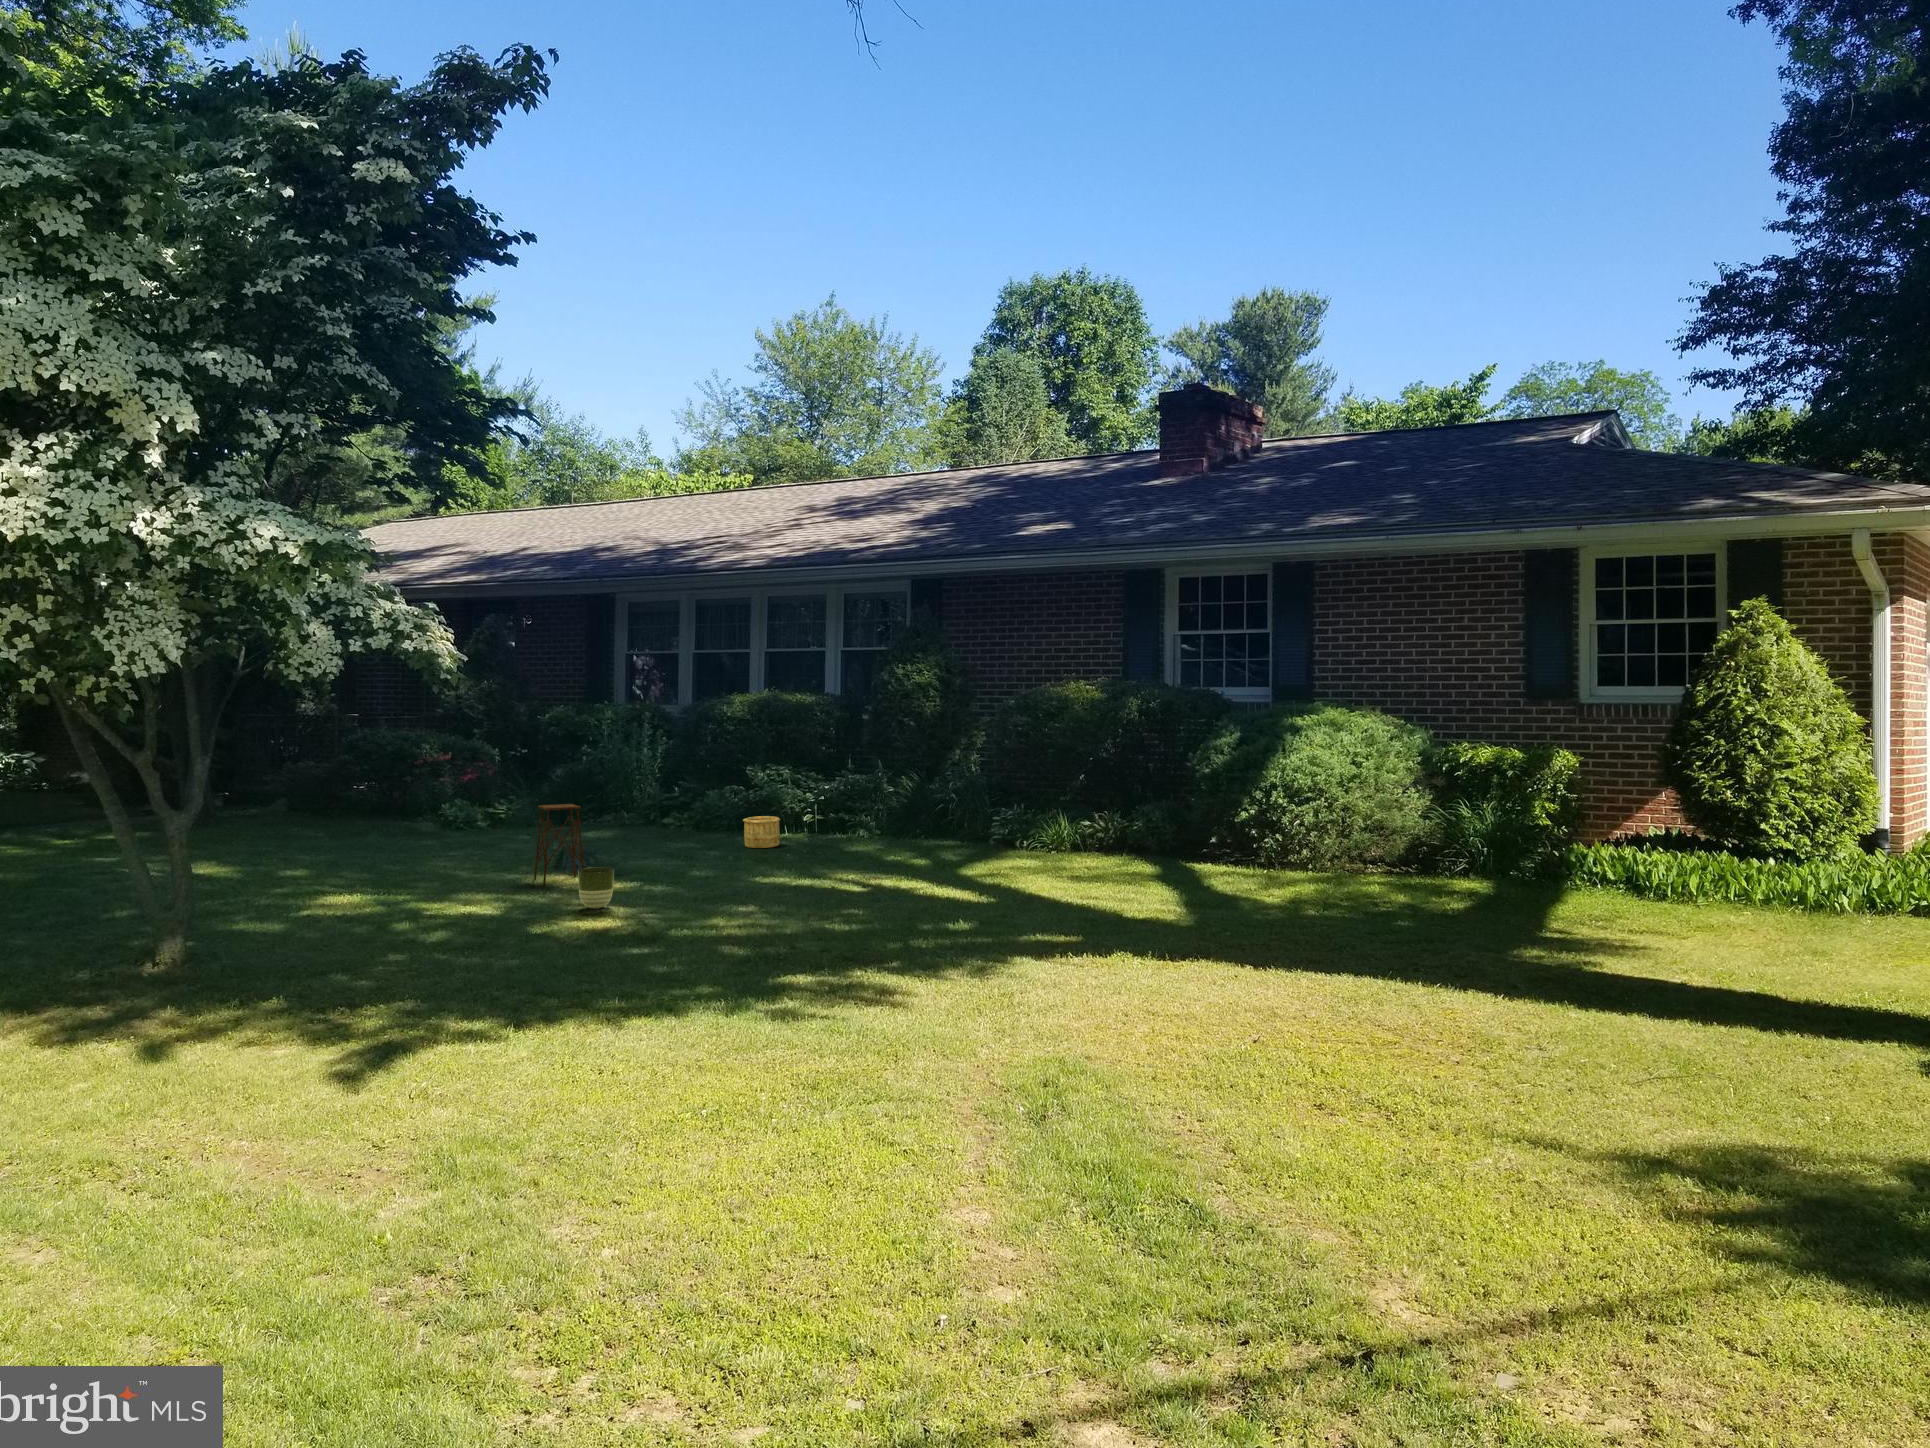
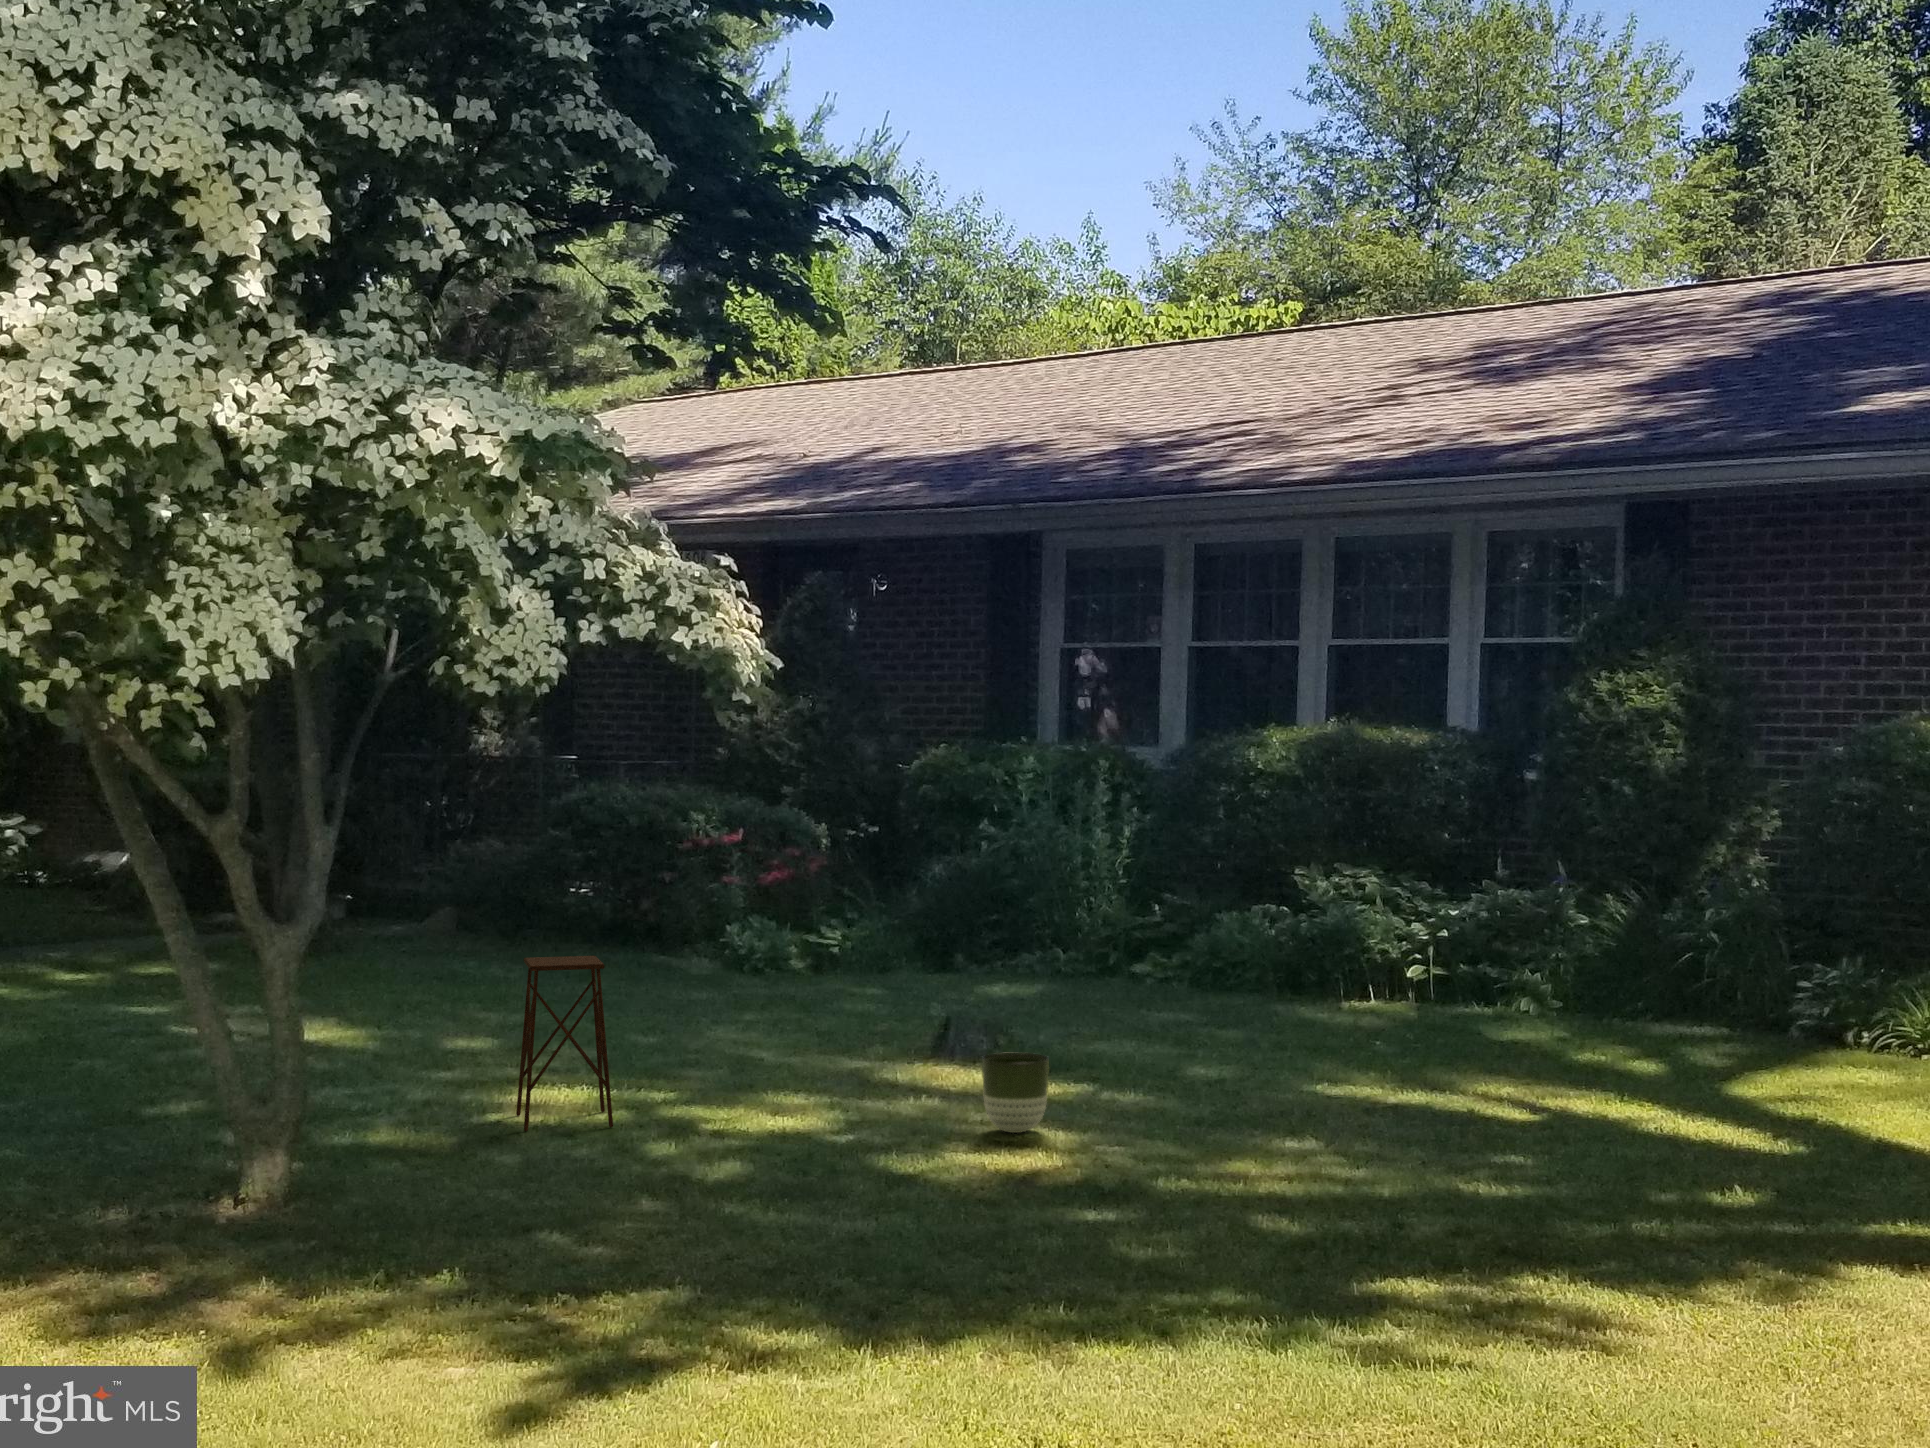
side table: present [534,804,584,885] -> present [516,956,613,1131]
wooden bucket: present [743,816,780,848] -> none [1279,951,1352,1014]

